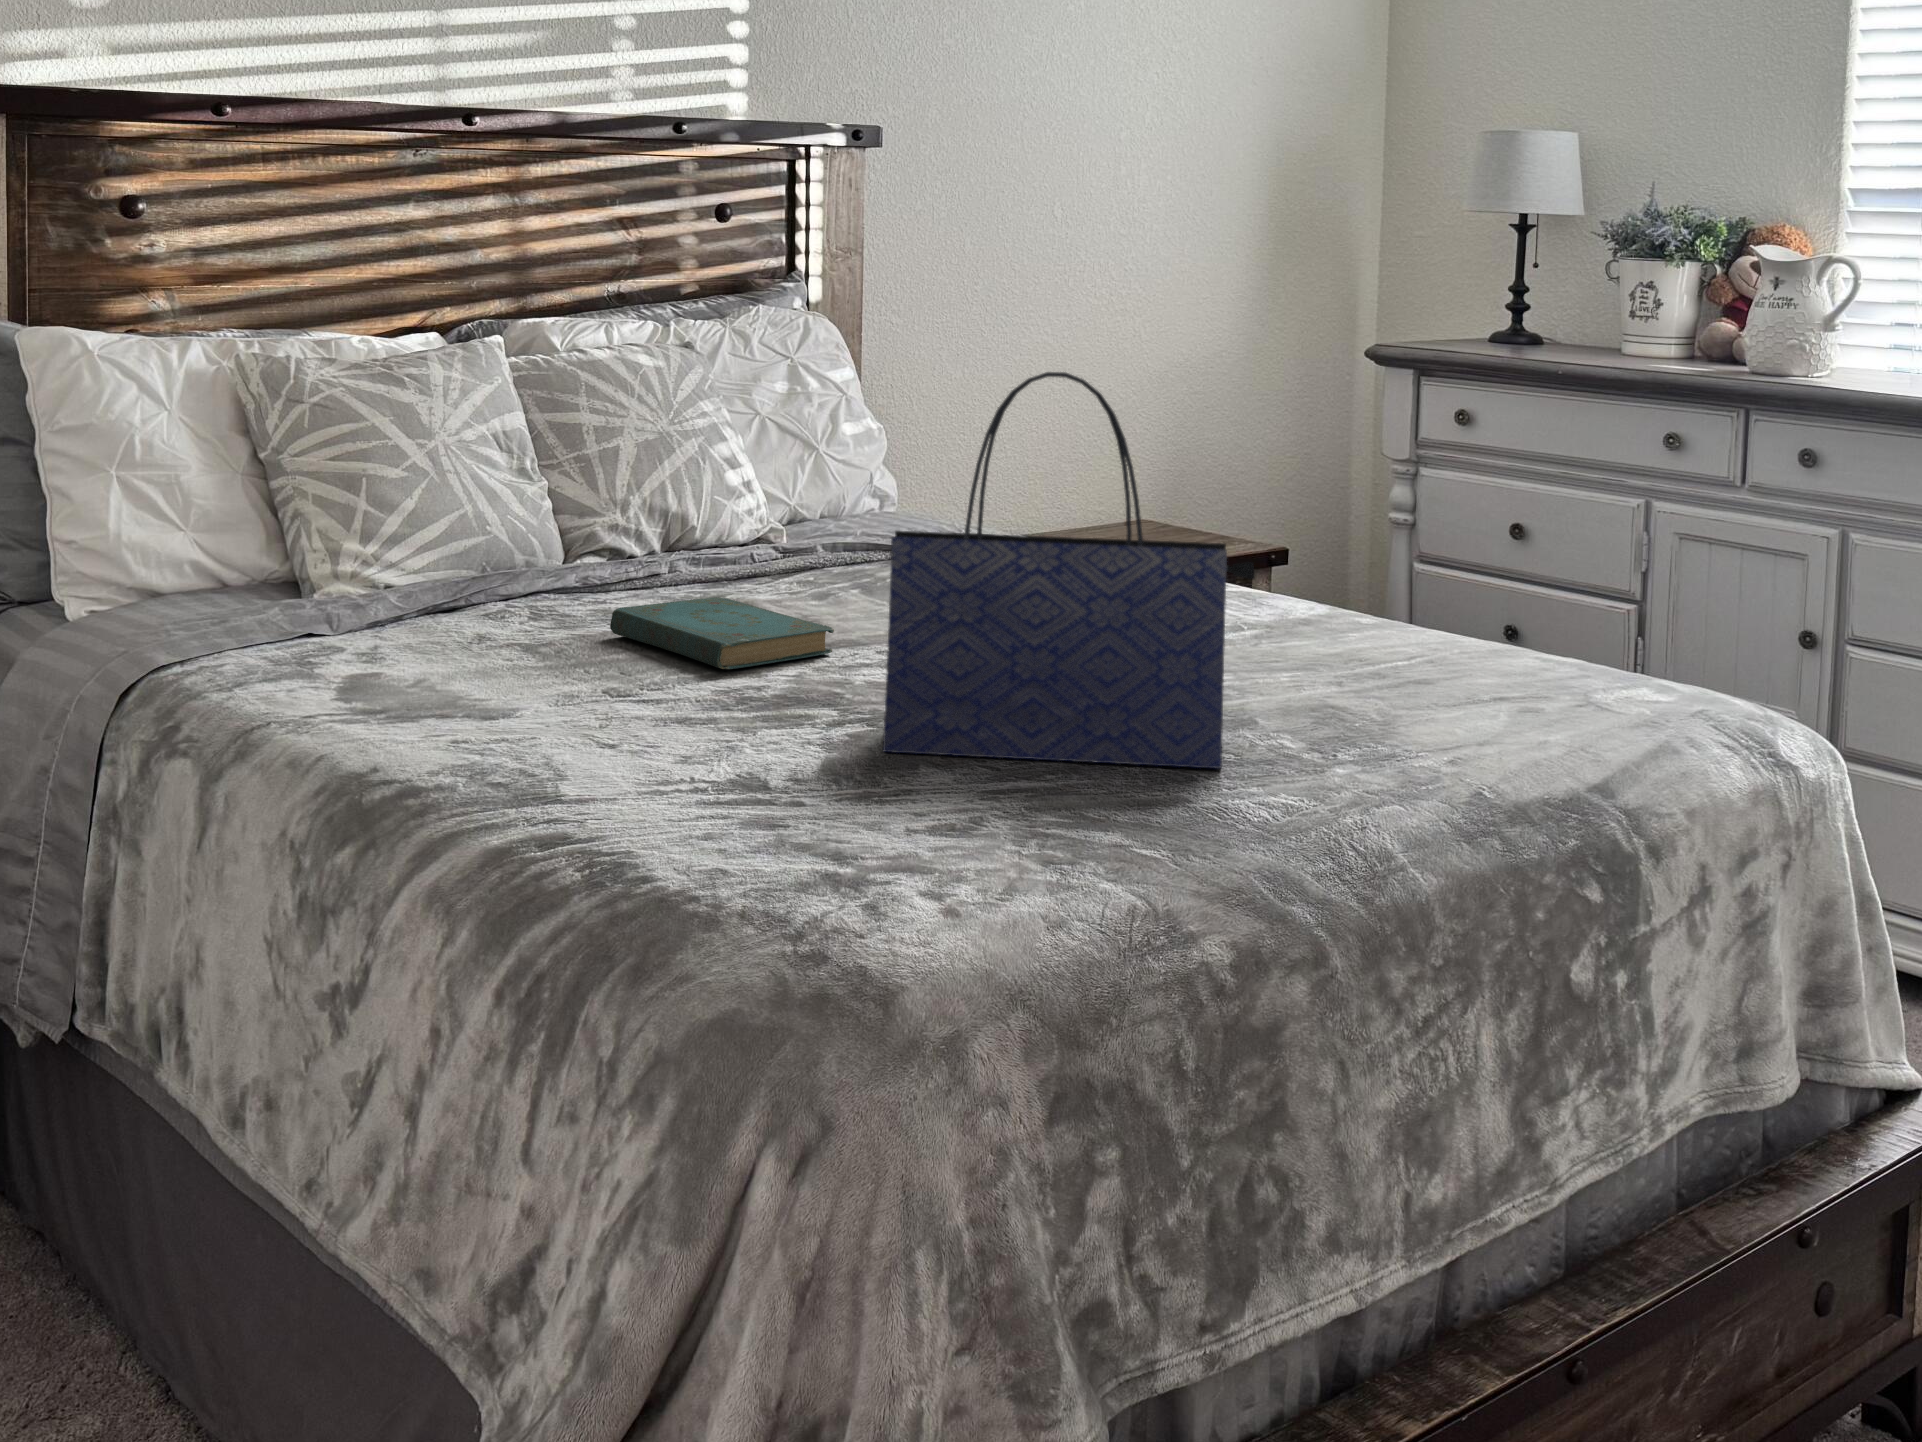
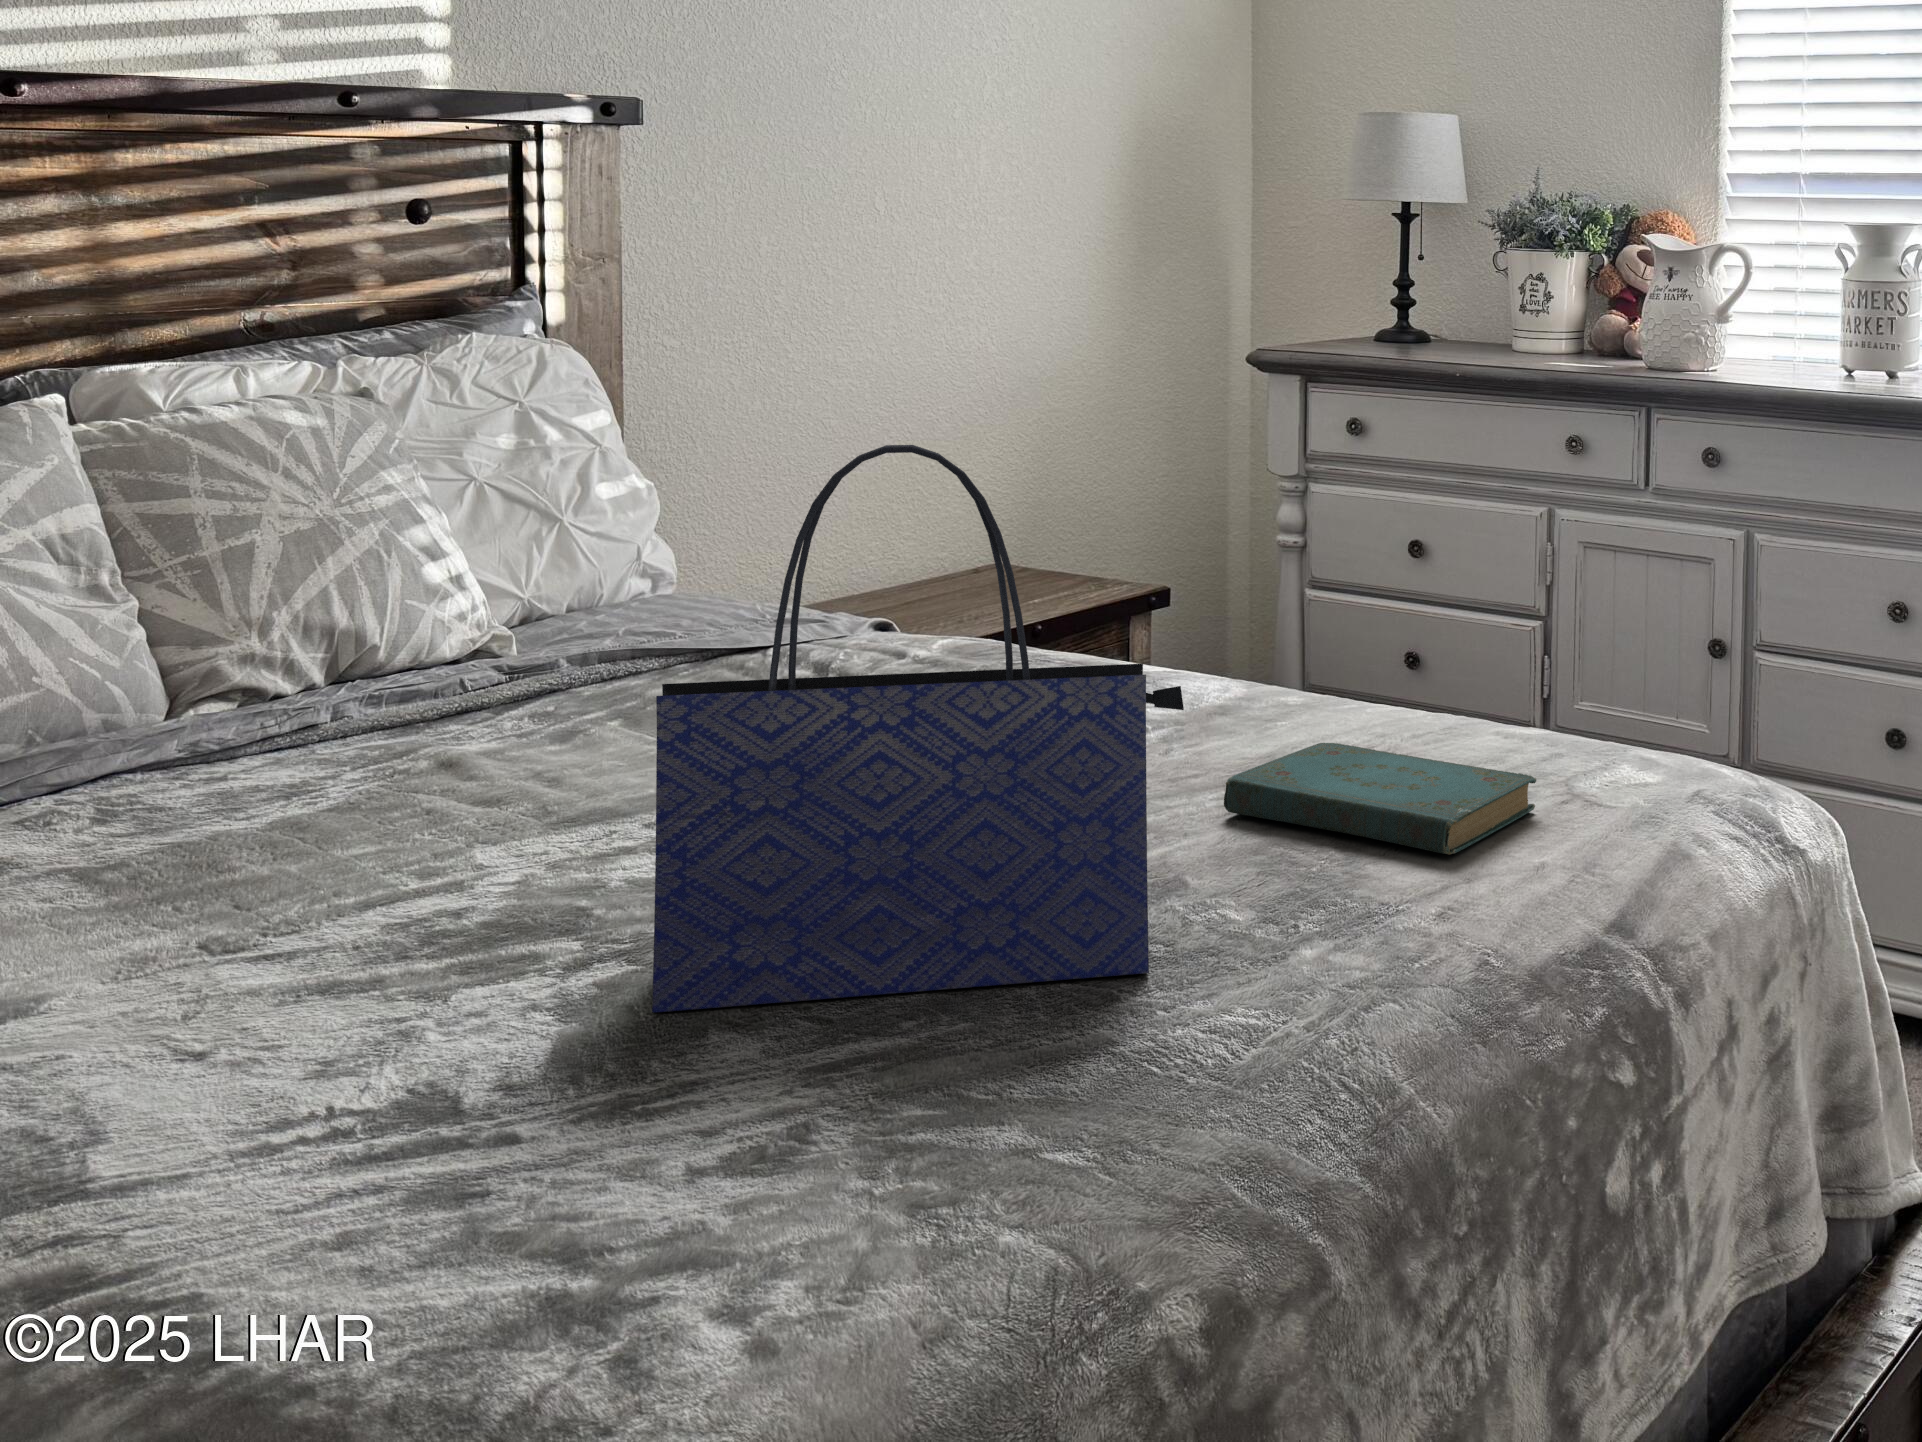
book: present [610,597,834,669] -> present [1224,743,1536,855]

